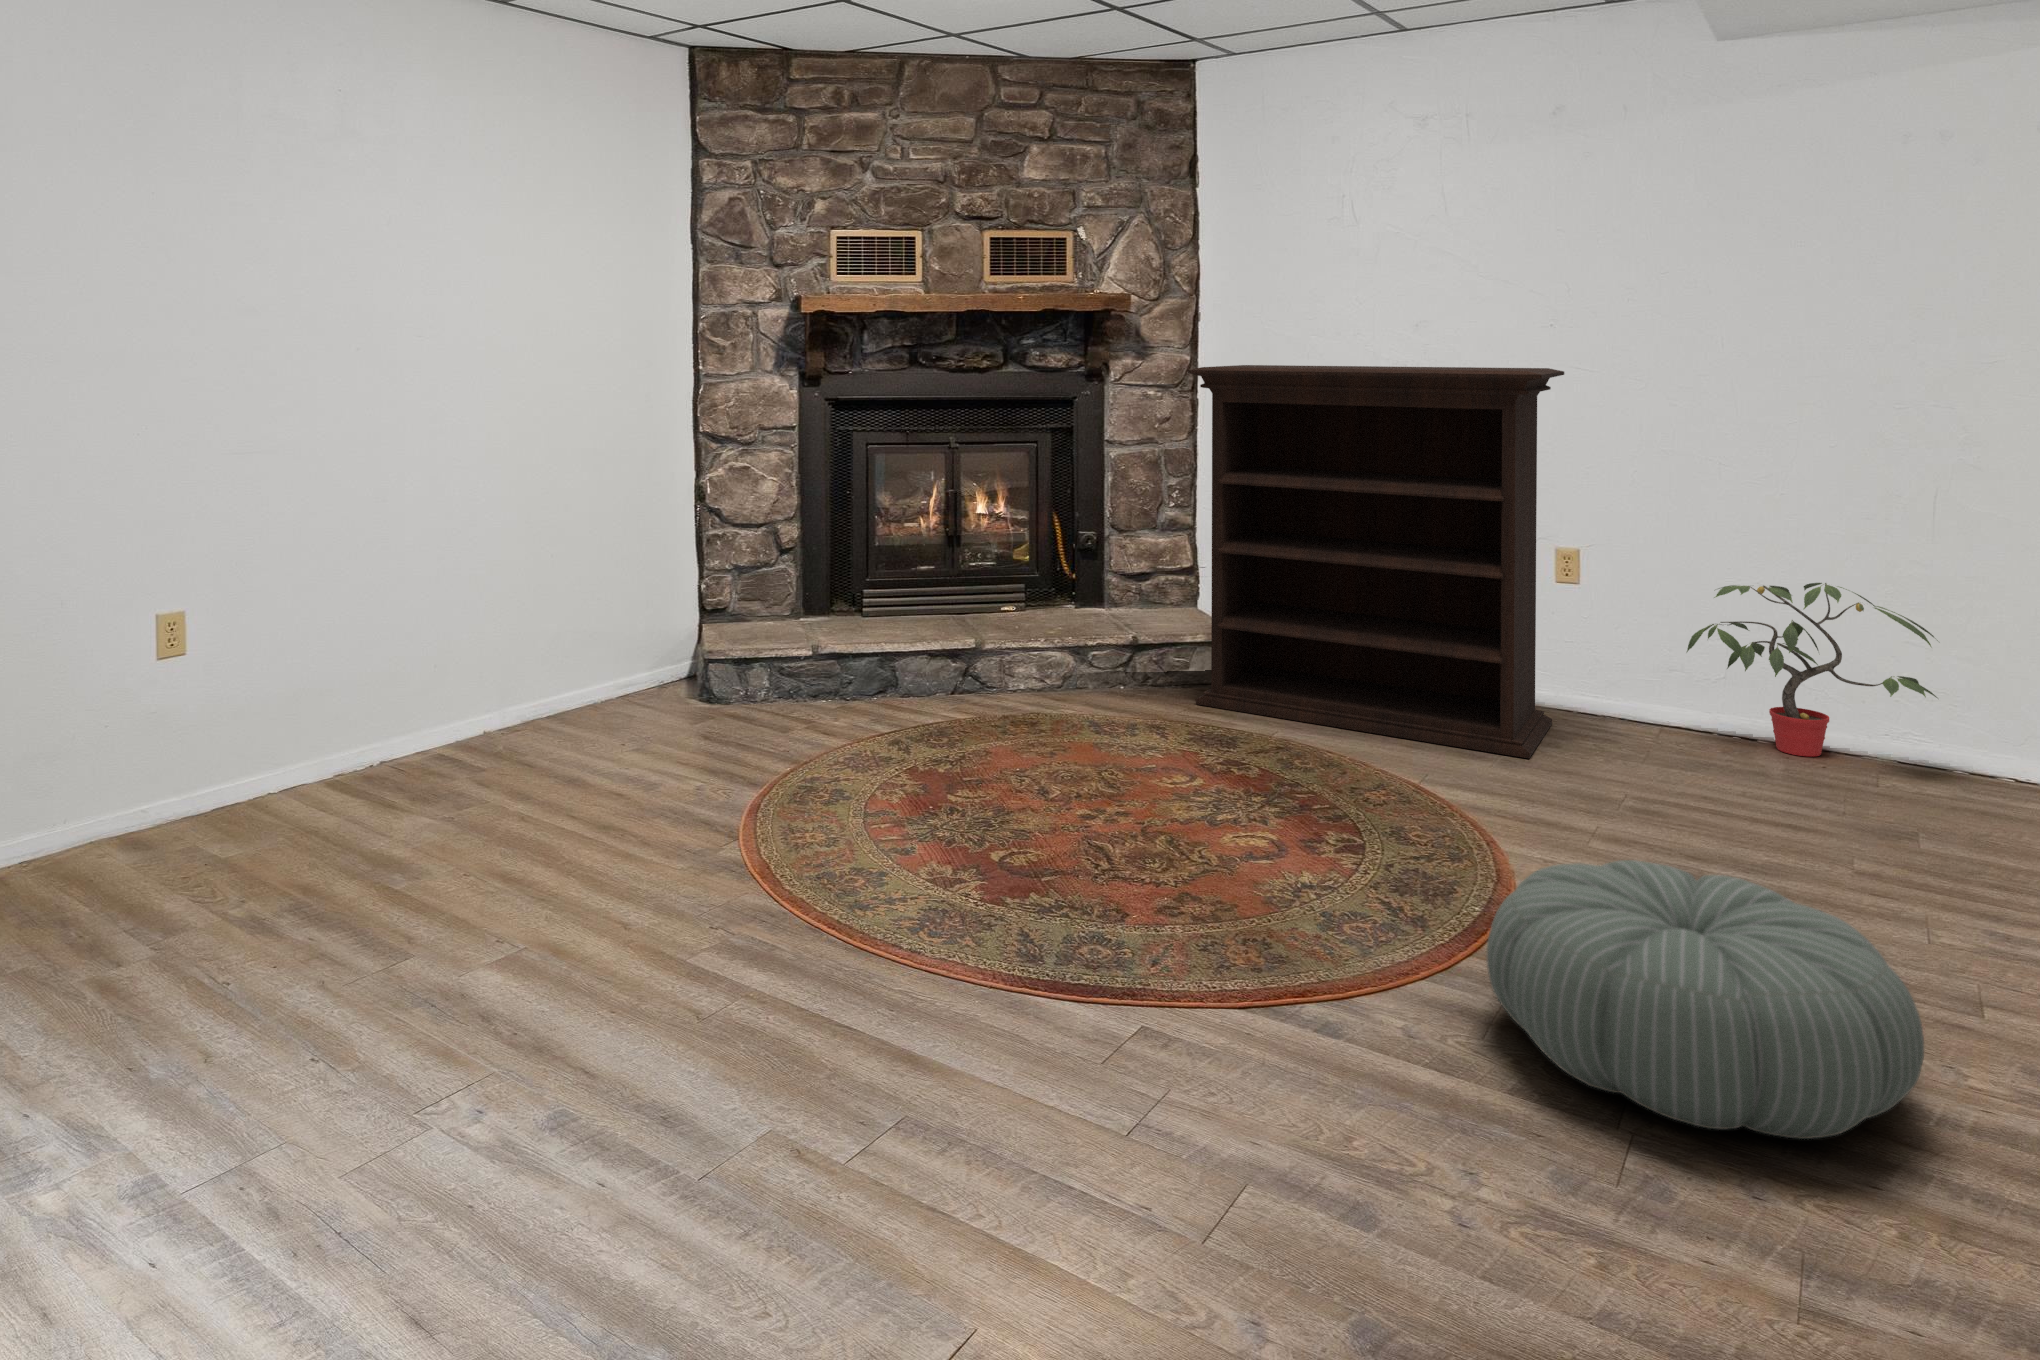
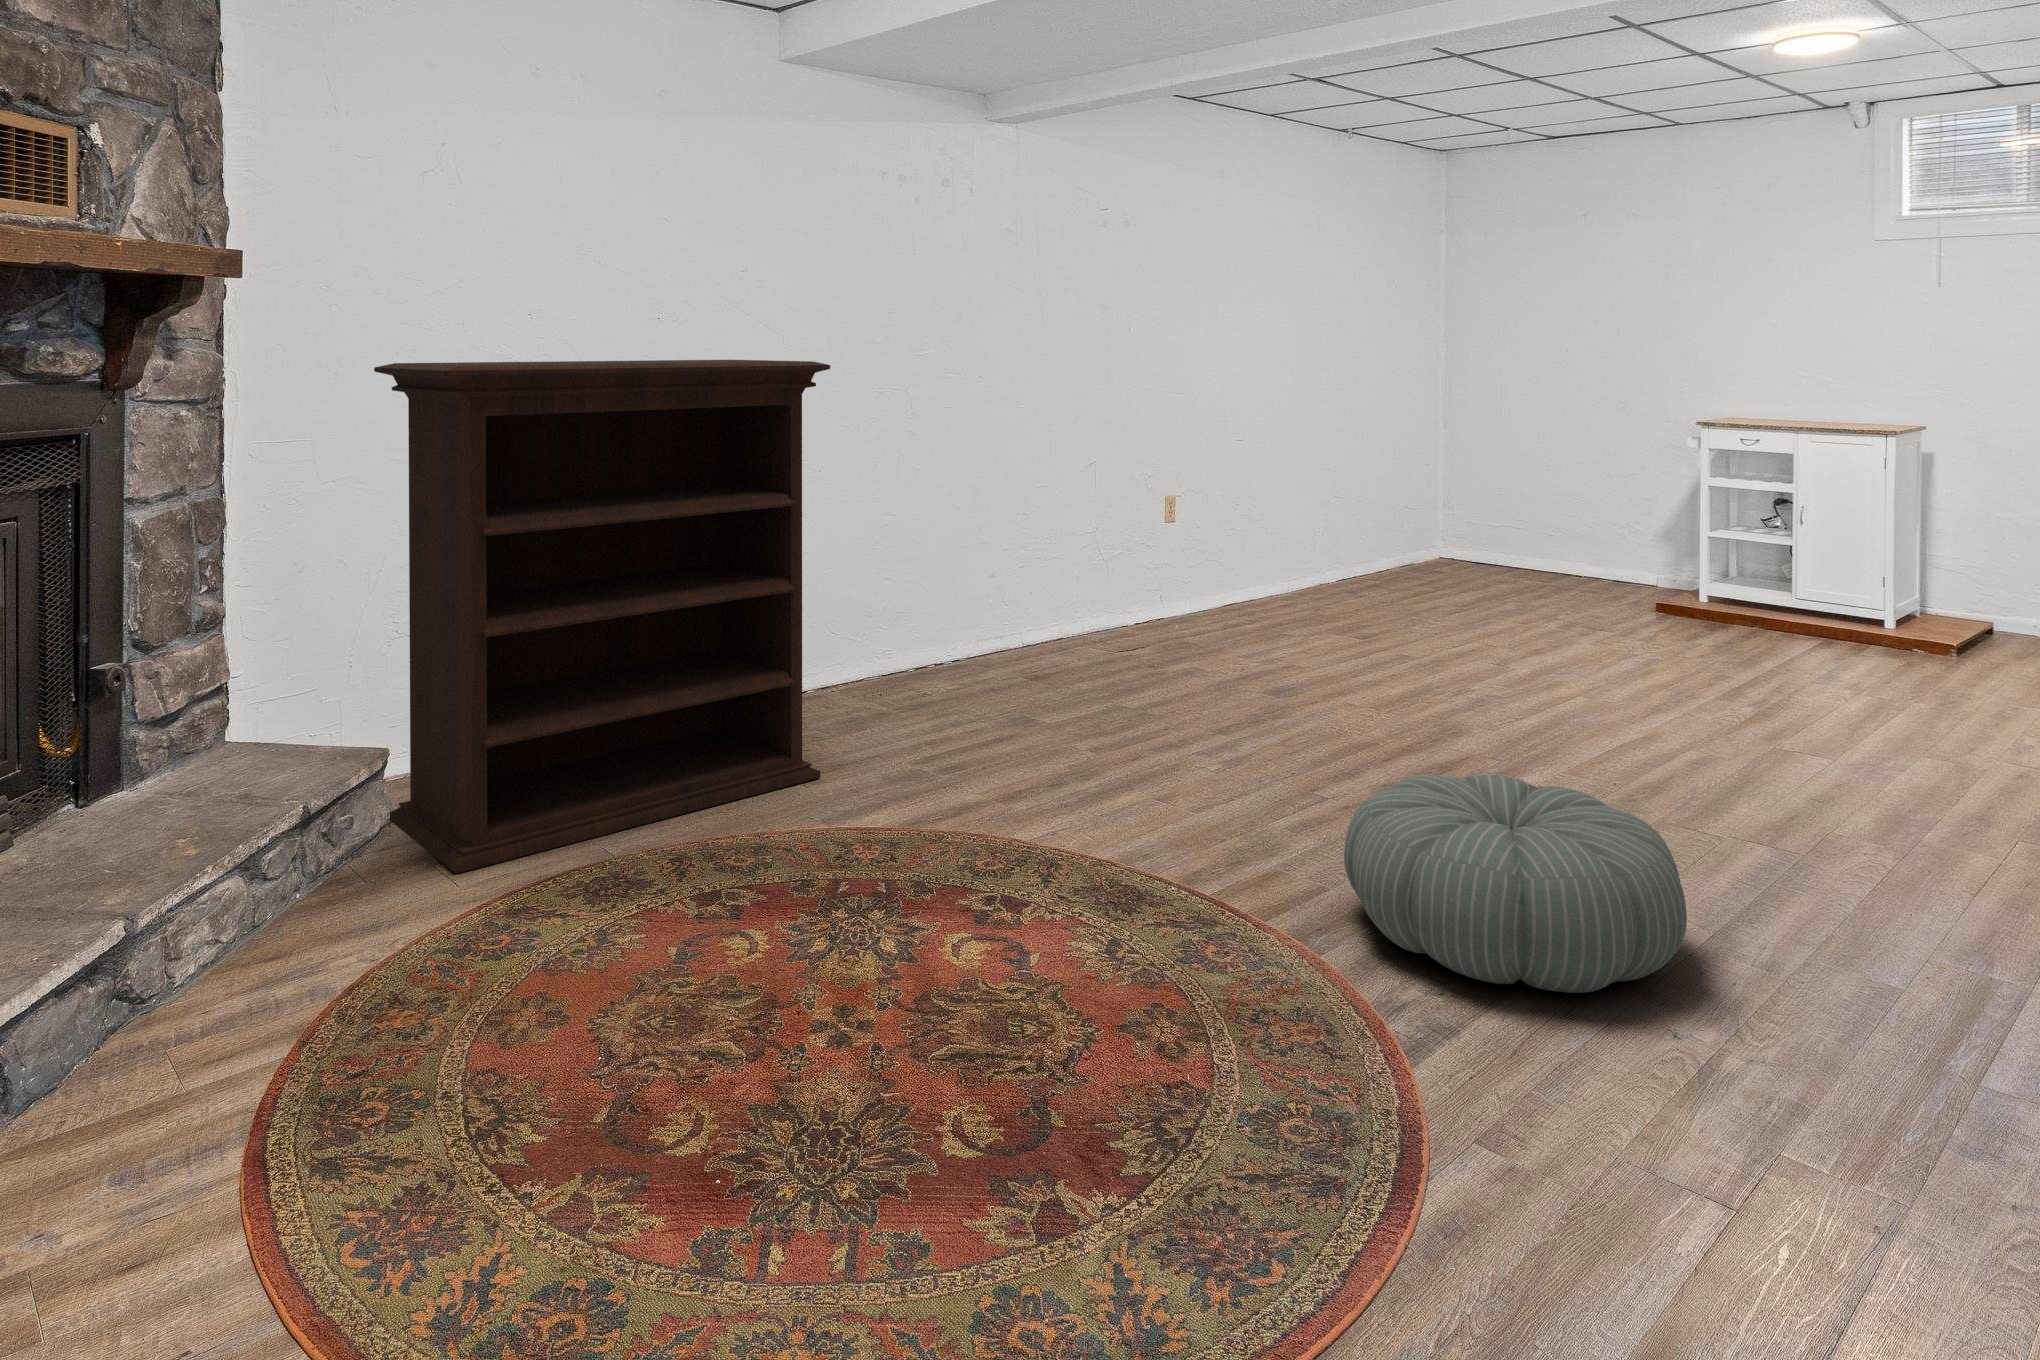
potted plant: present [1687,583,1937,757] -> none [793,543,975,700]

